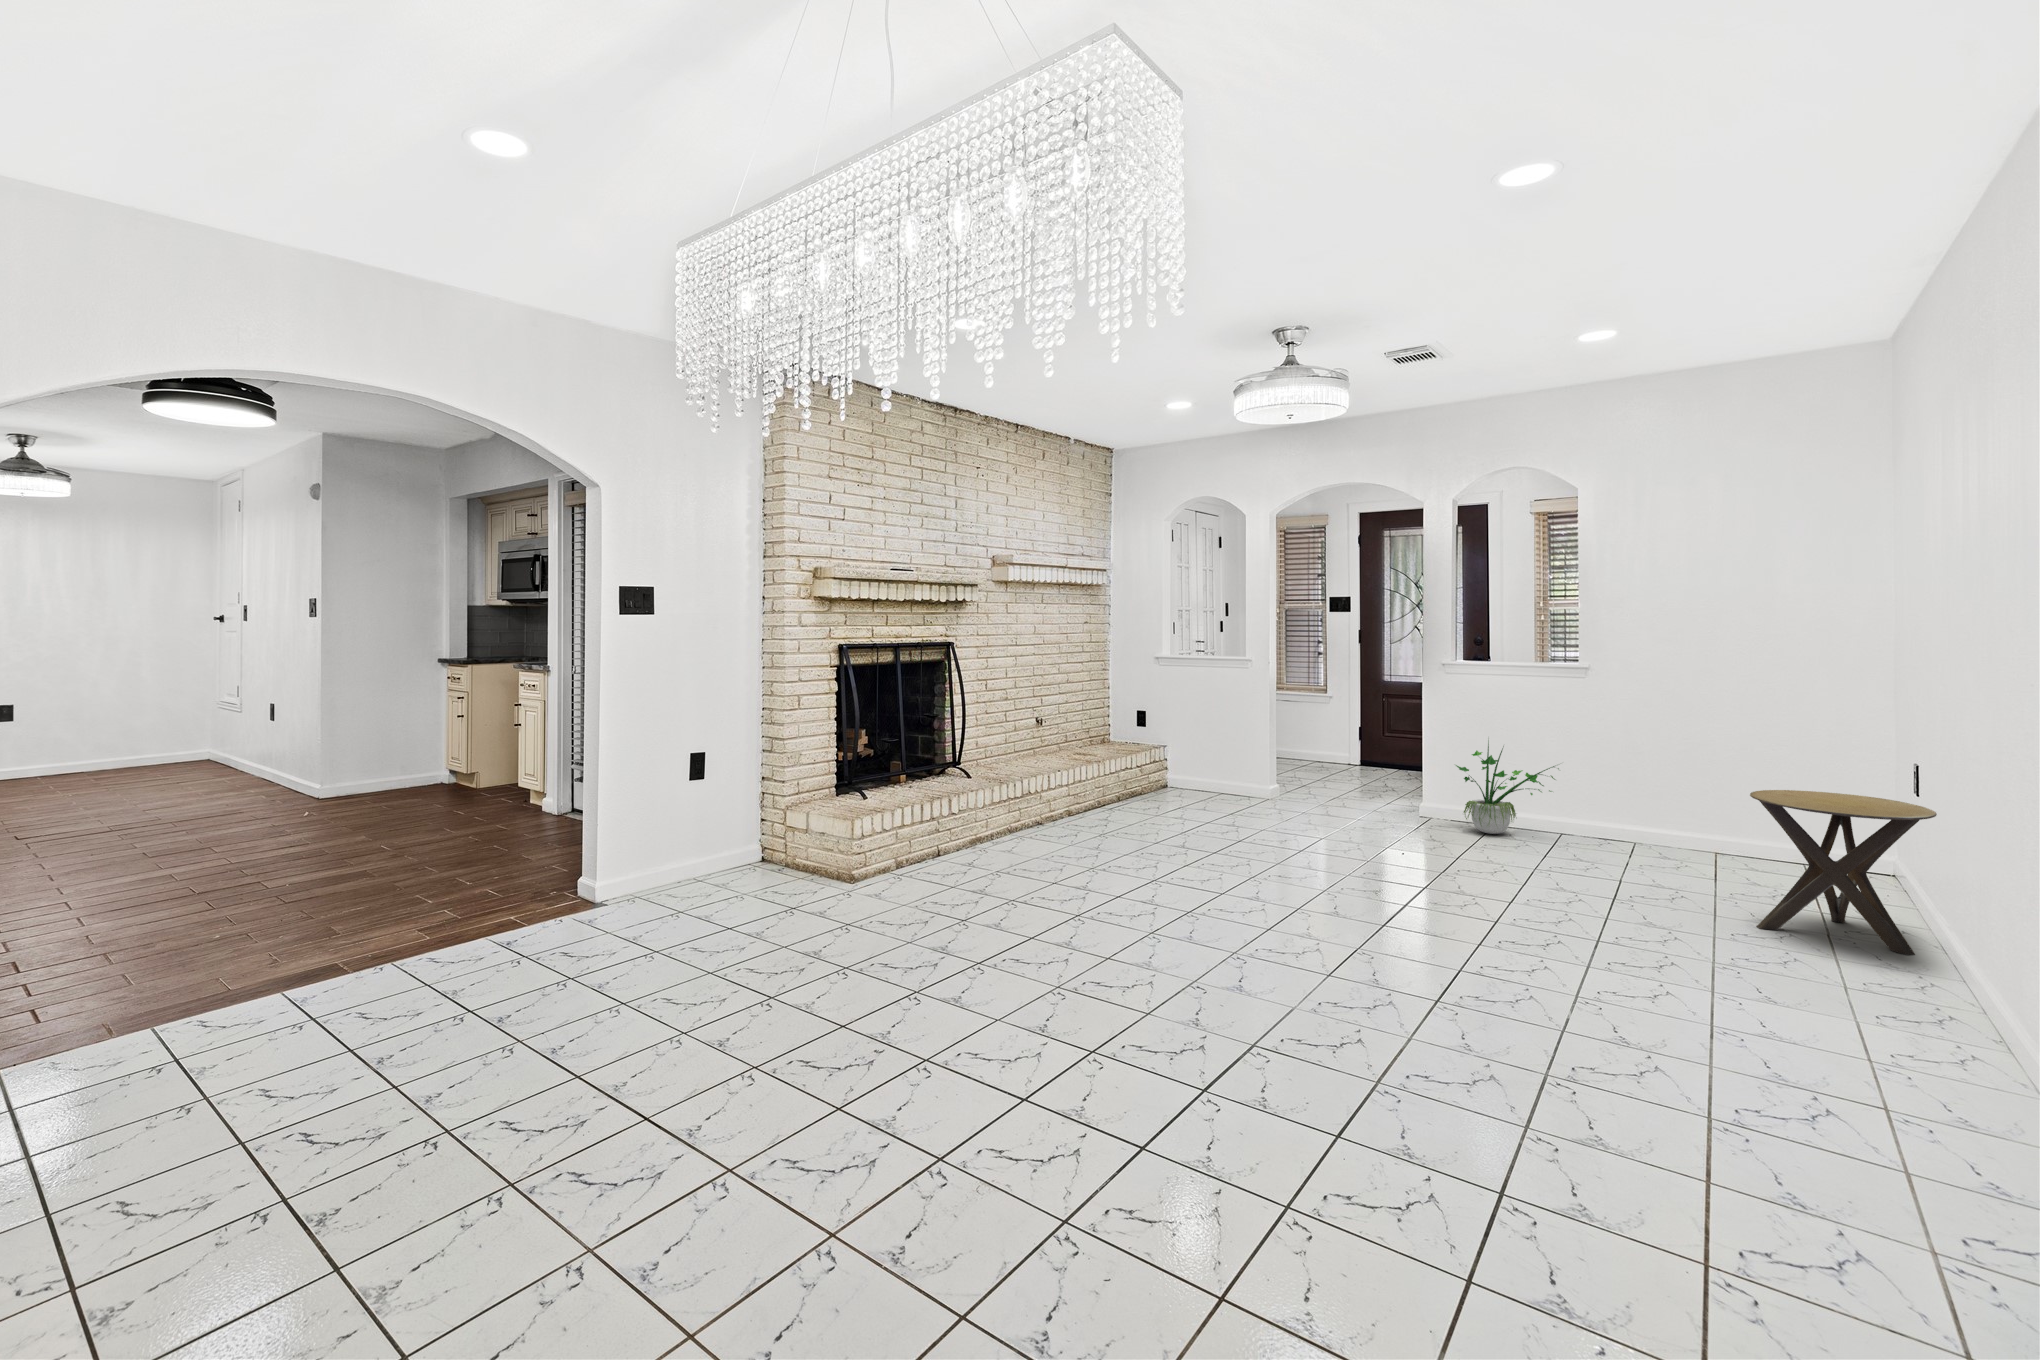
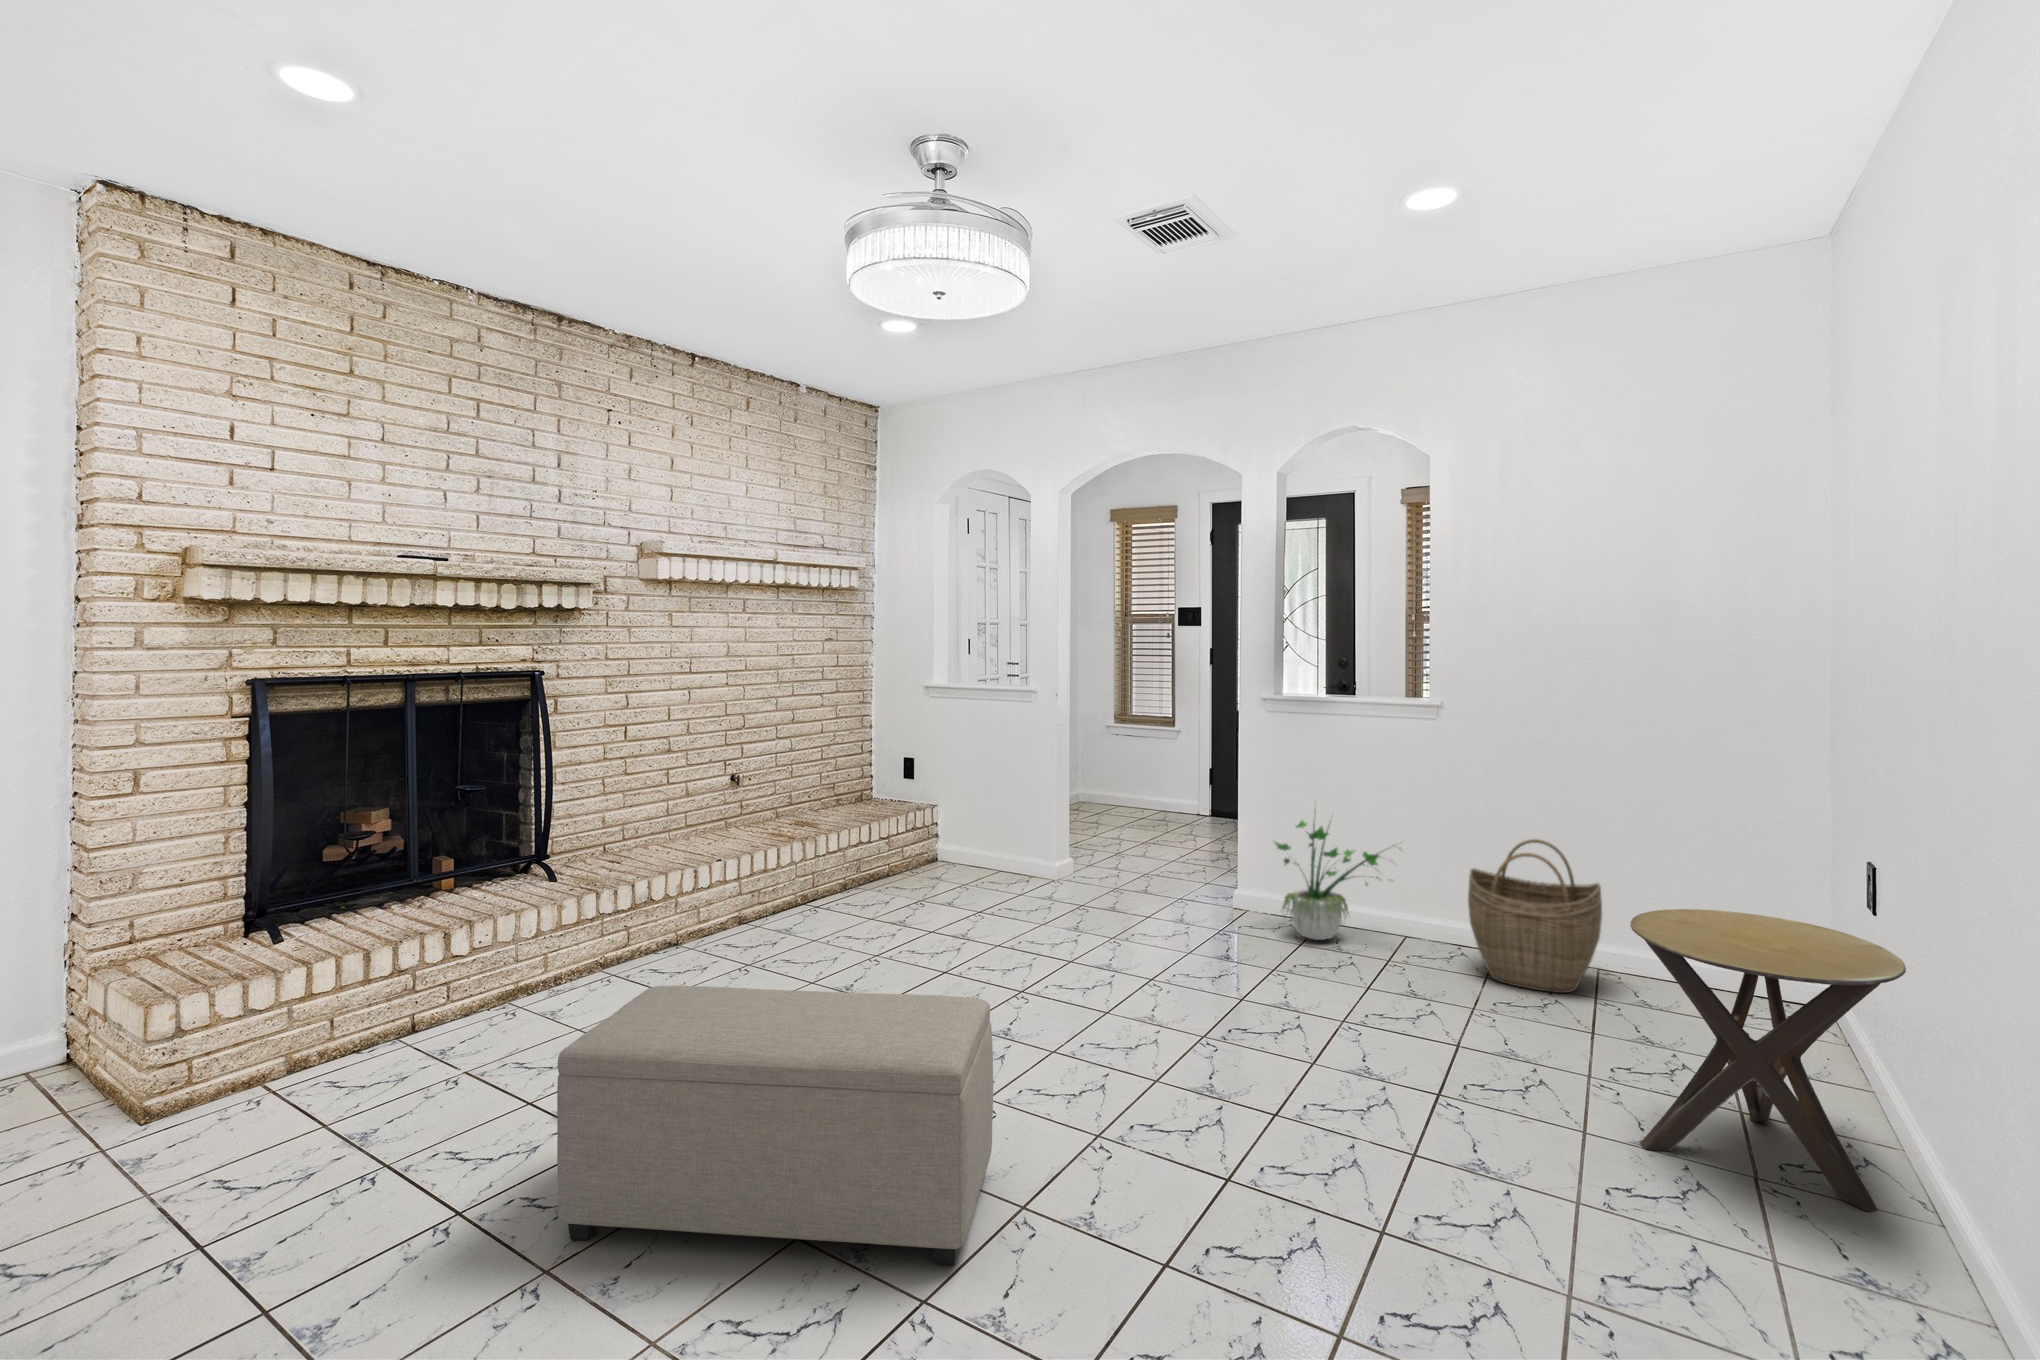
woven basket: none [1614,761,1719,864] -> present [1468,839,1602,993]
ottoman: none [1135,814,1368,949] -> present [557,986,993,1265]

